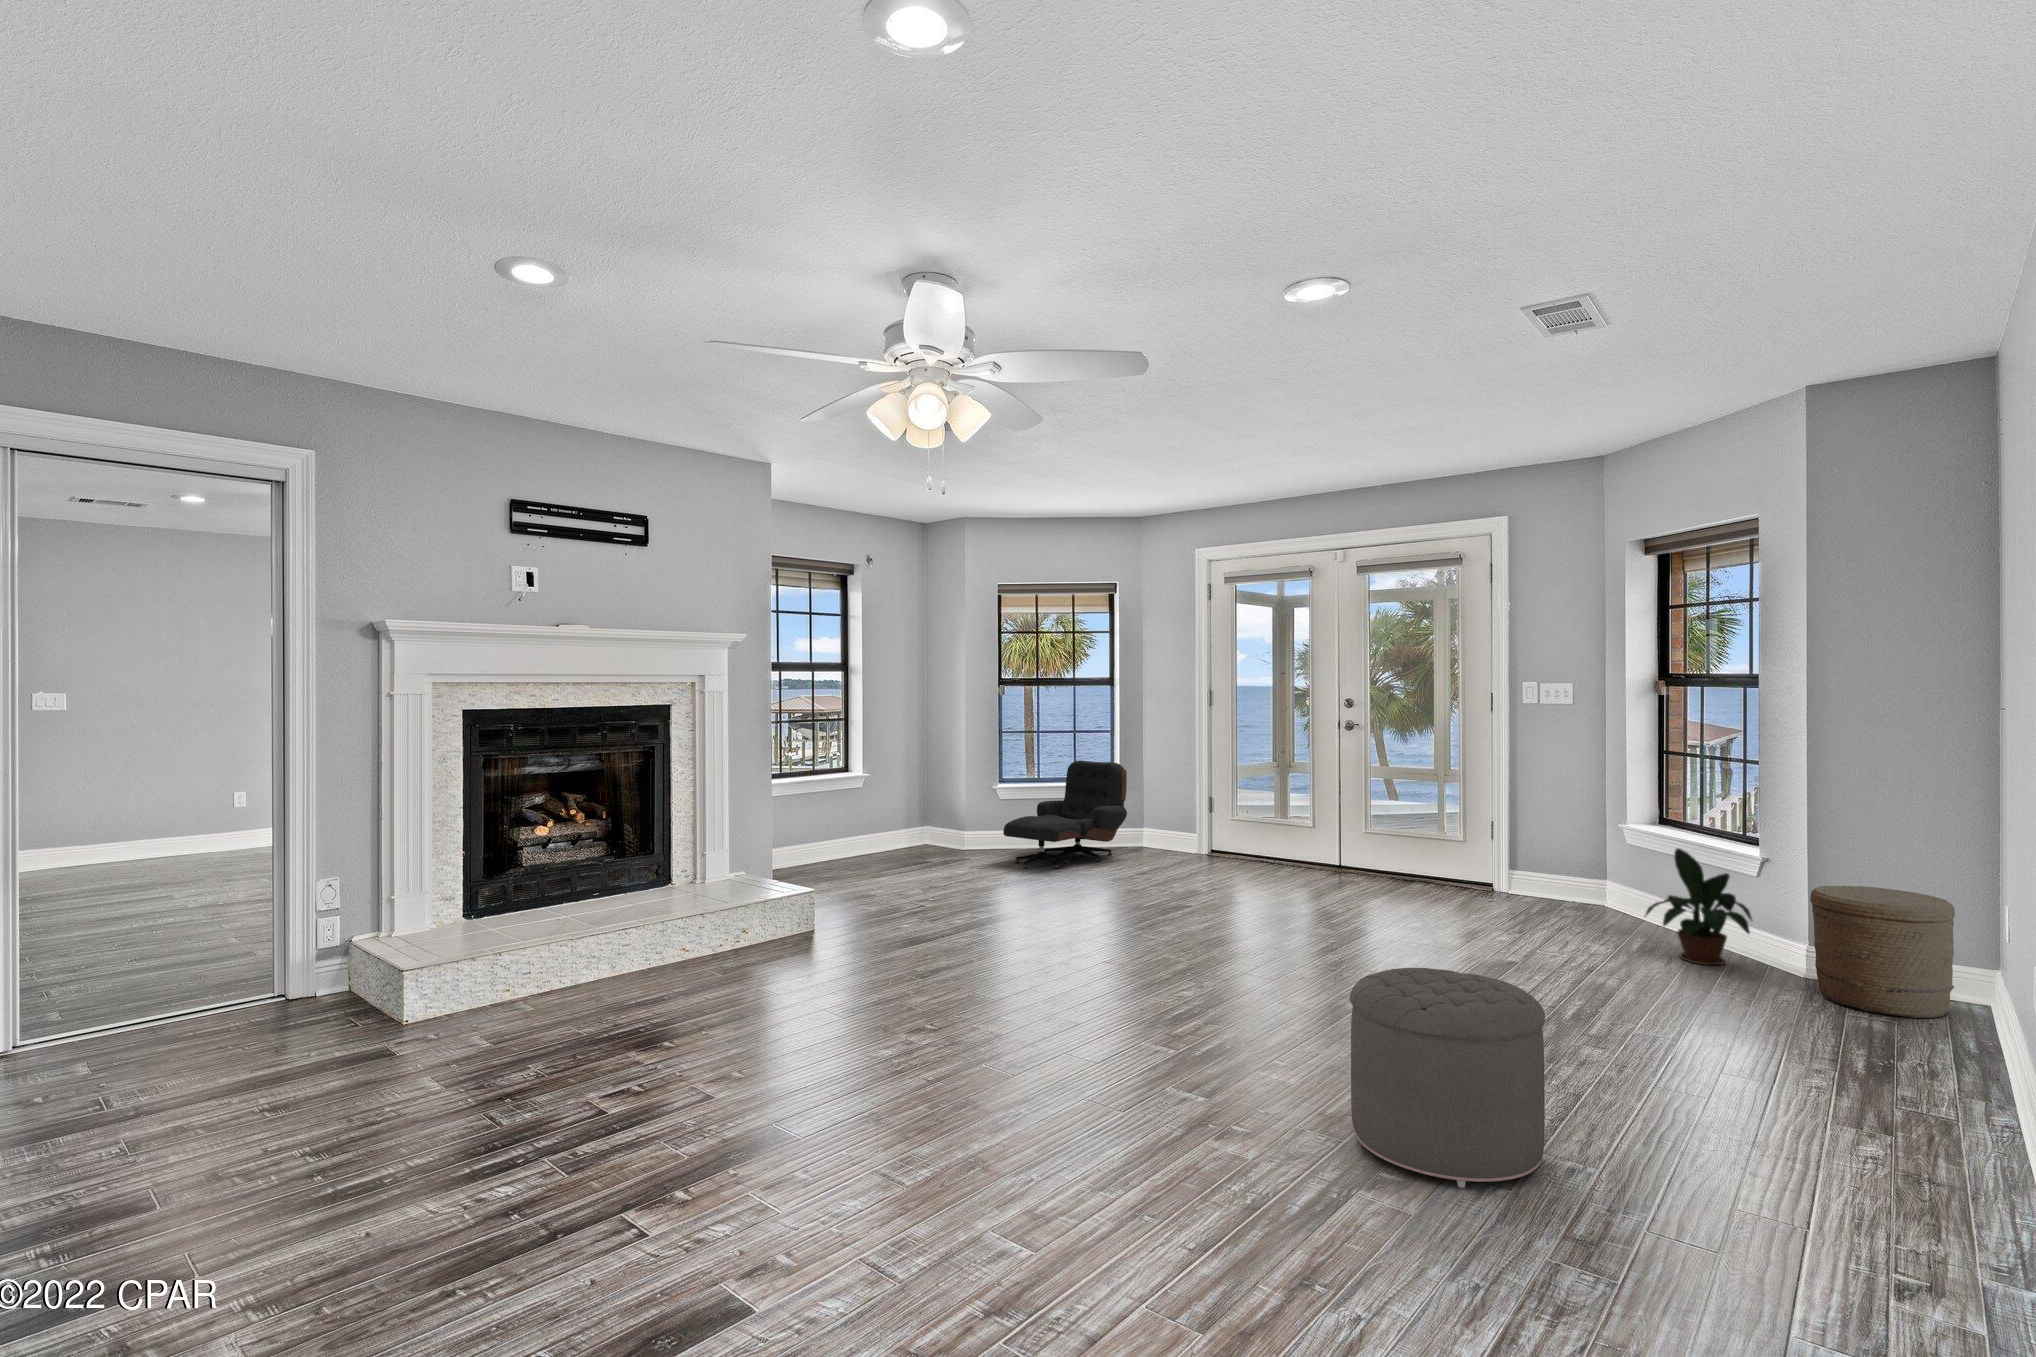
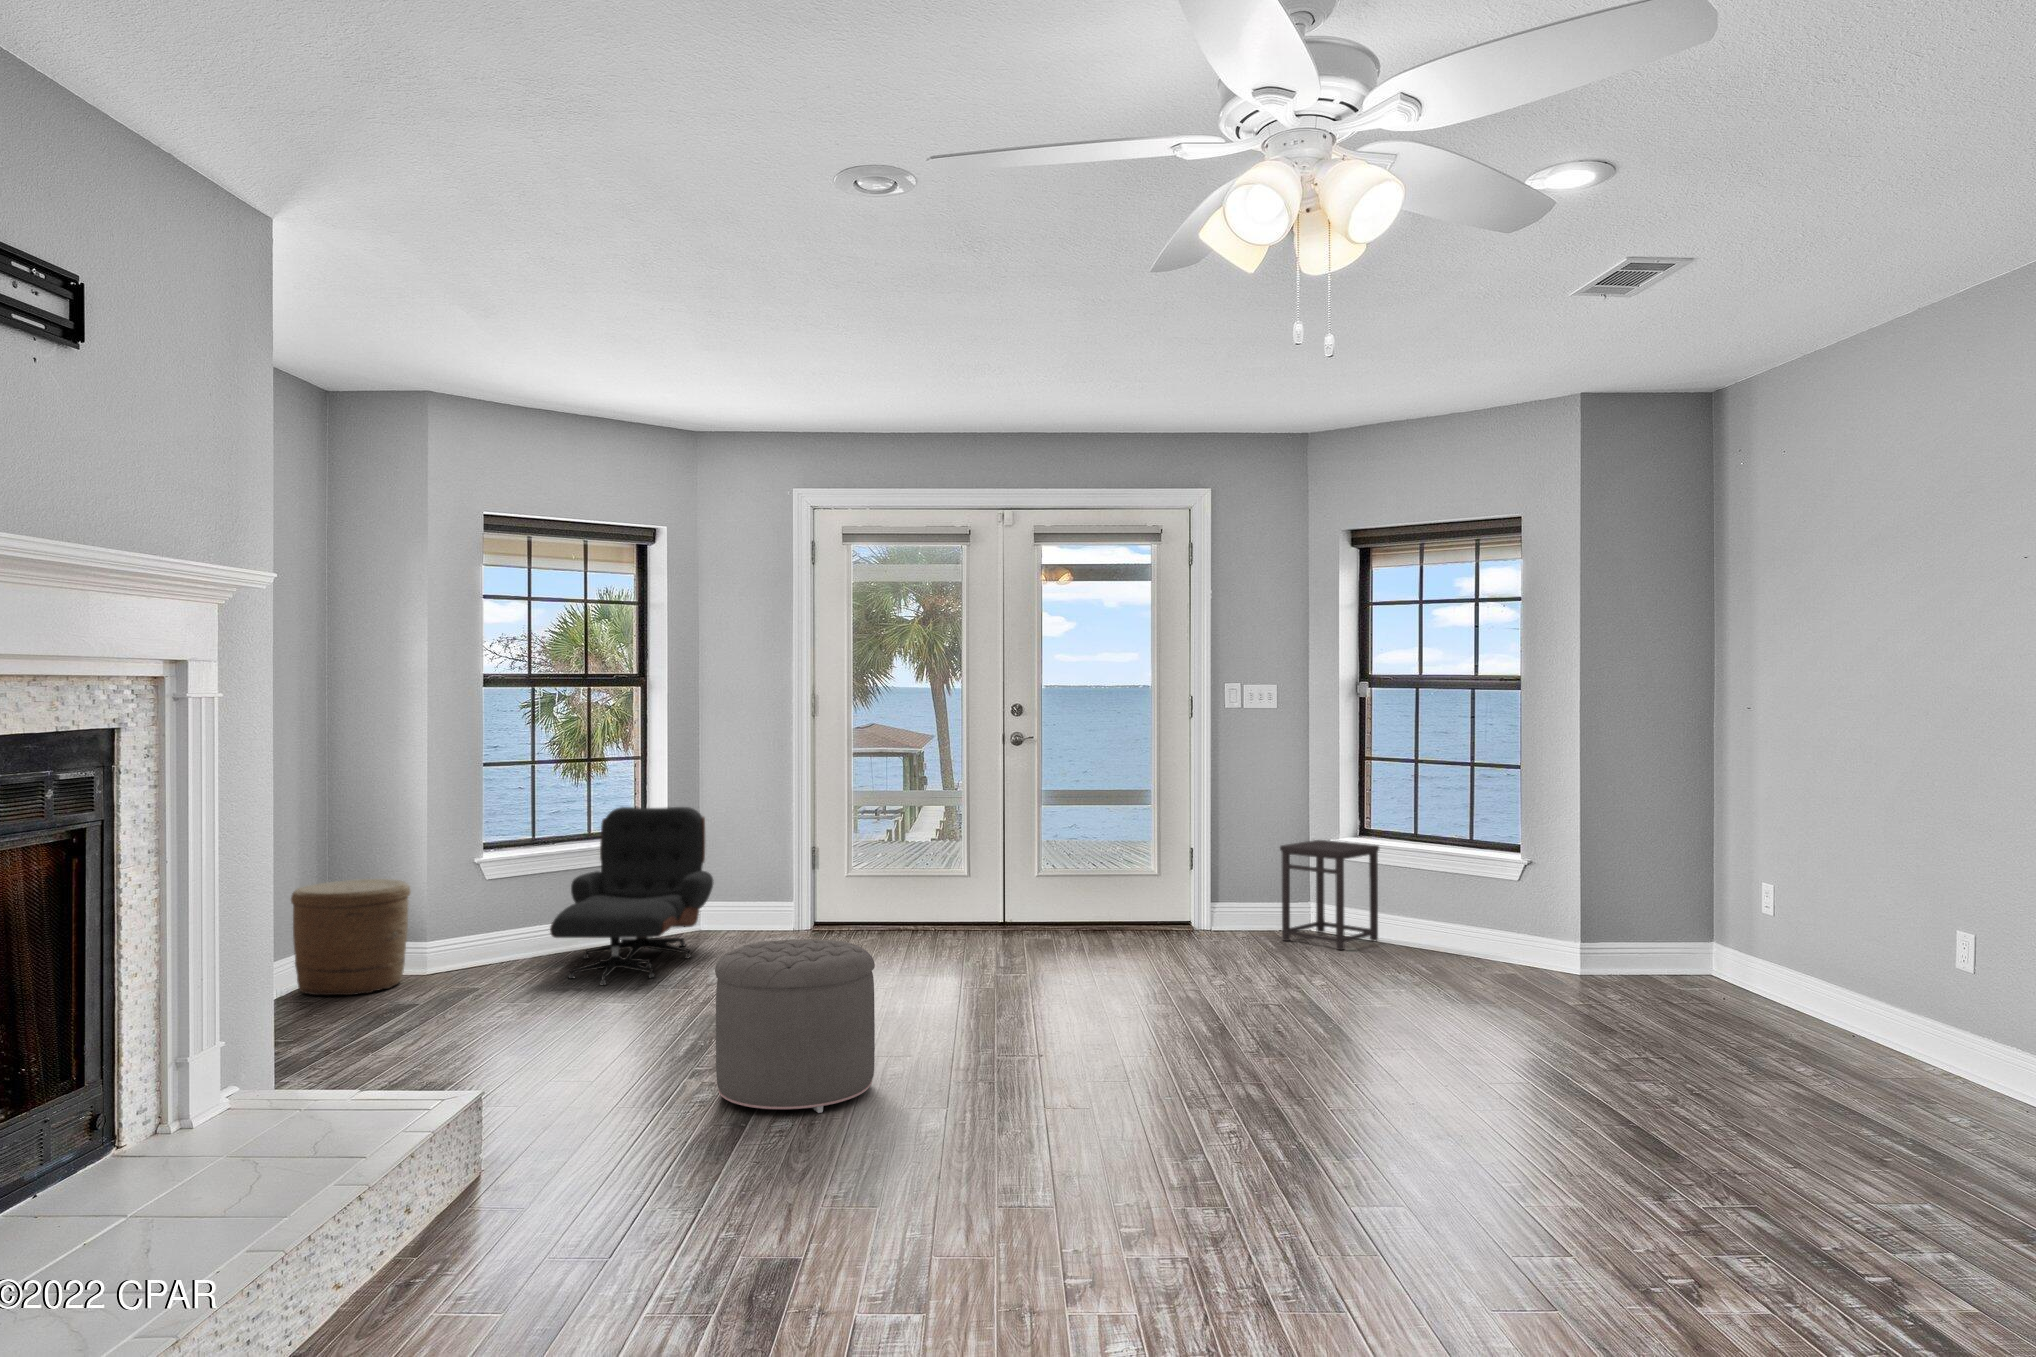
side table: none [1551,824,1652,923] -> present [1280,840,1379,950]
potted plant: present [1645,848,1752,965] -> none [1440,858,1543,976]
woven basket: present [1810,886,1955,1018] -> present [291,879,410,995]
ottoman: present [1350,968,1545,1188] -> present [715,939,875,1113]

